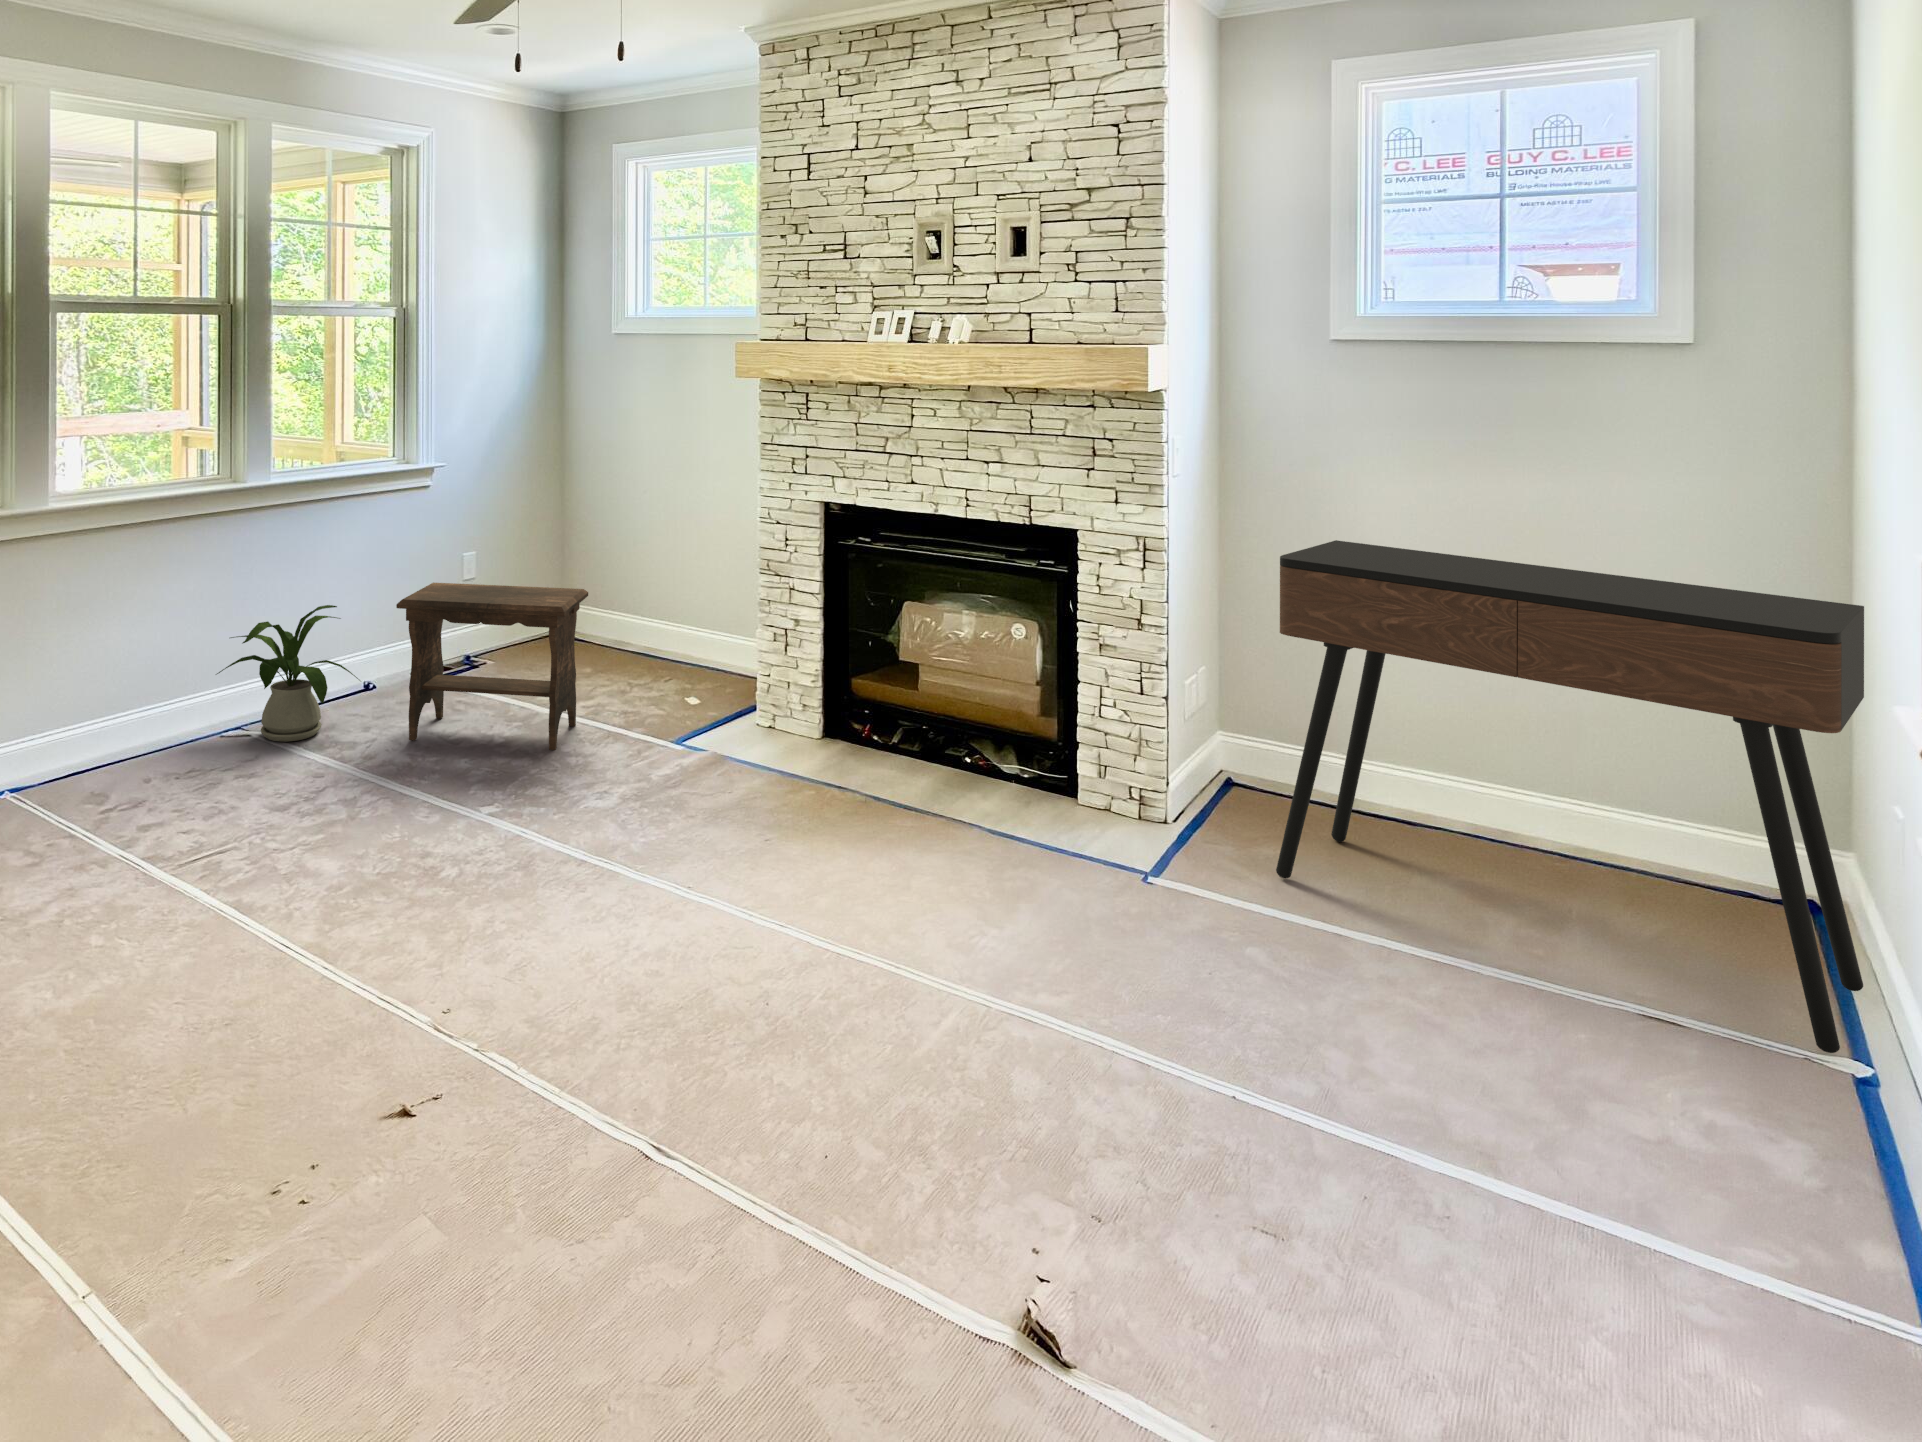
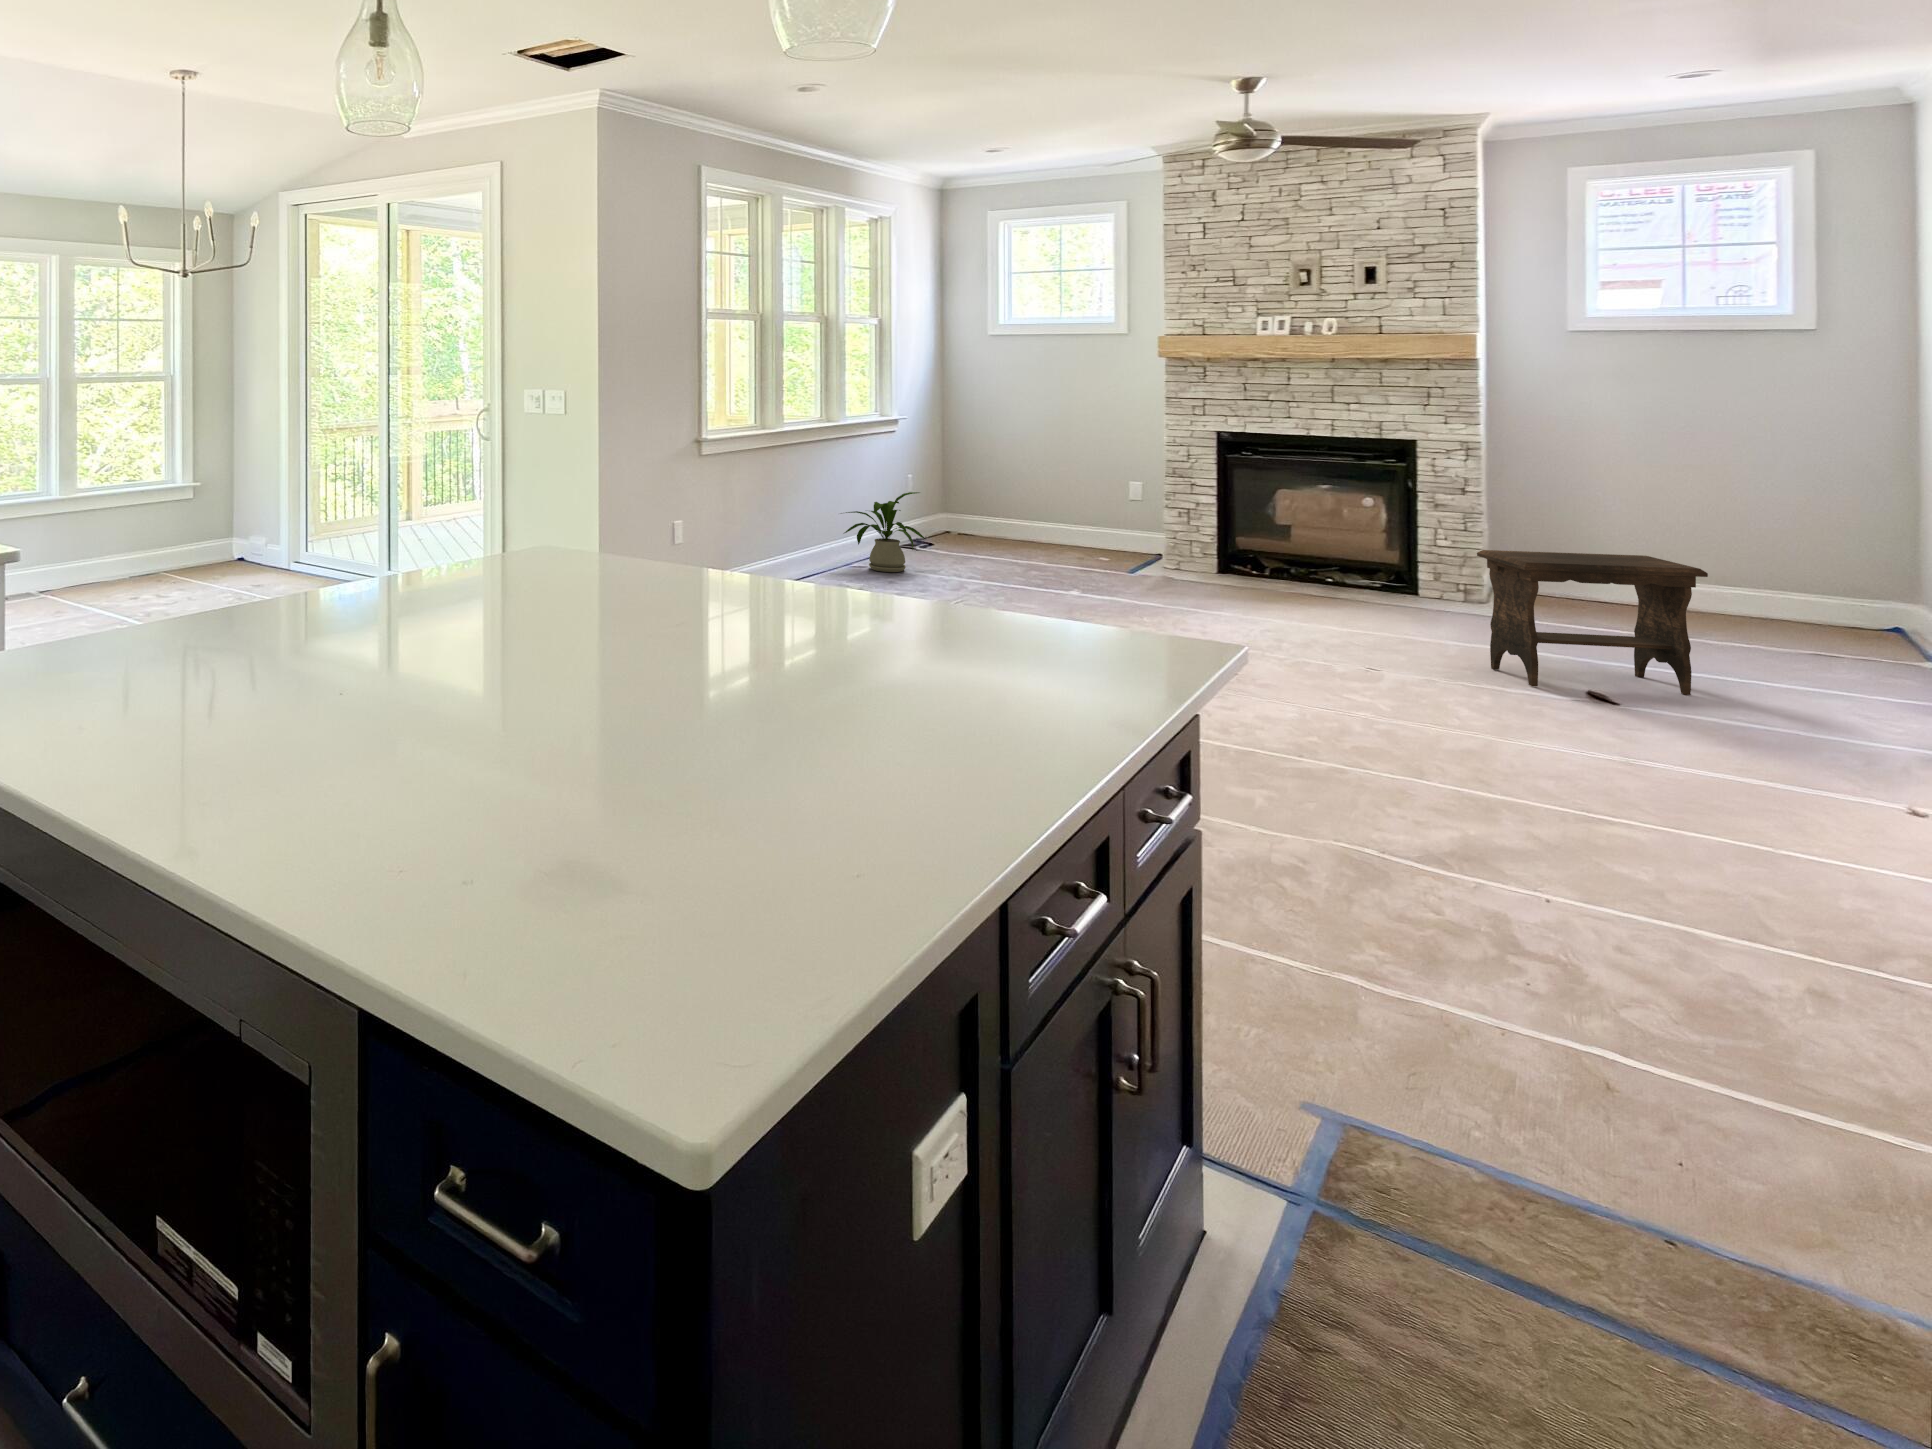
console table: present [1276,540,1864,1053] -> none [1575,441,1927,662]
footstool: present [396,583,588,750] -> present [1477,550,1708,695]

